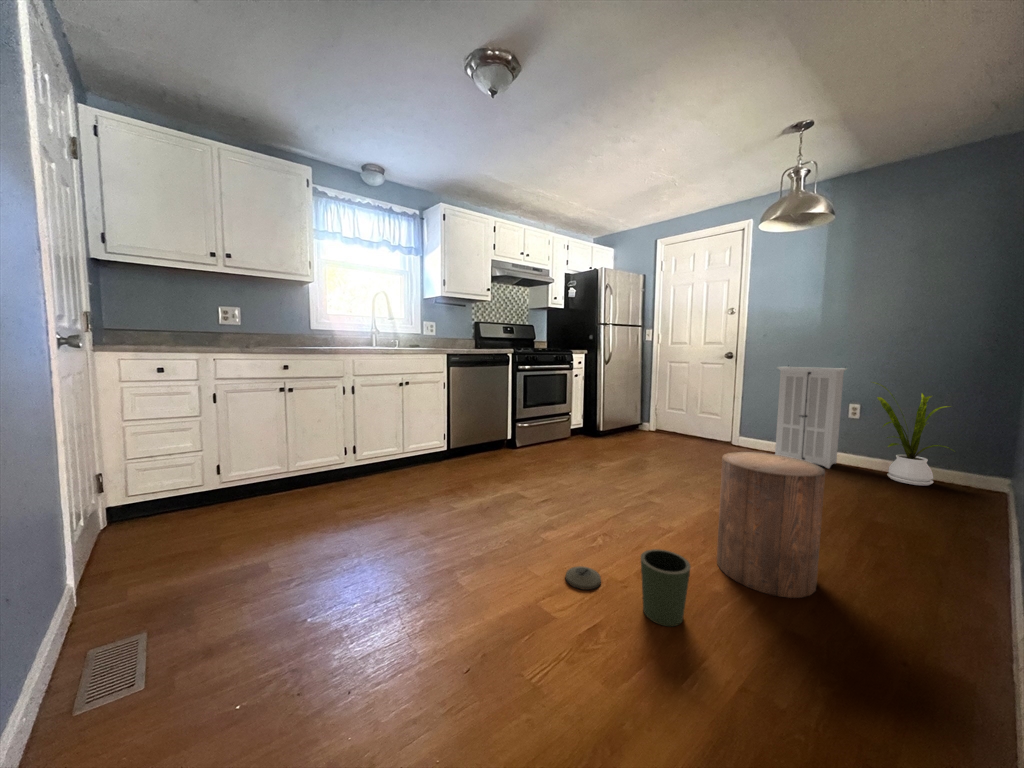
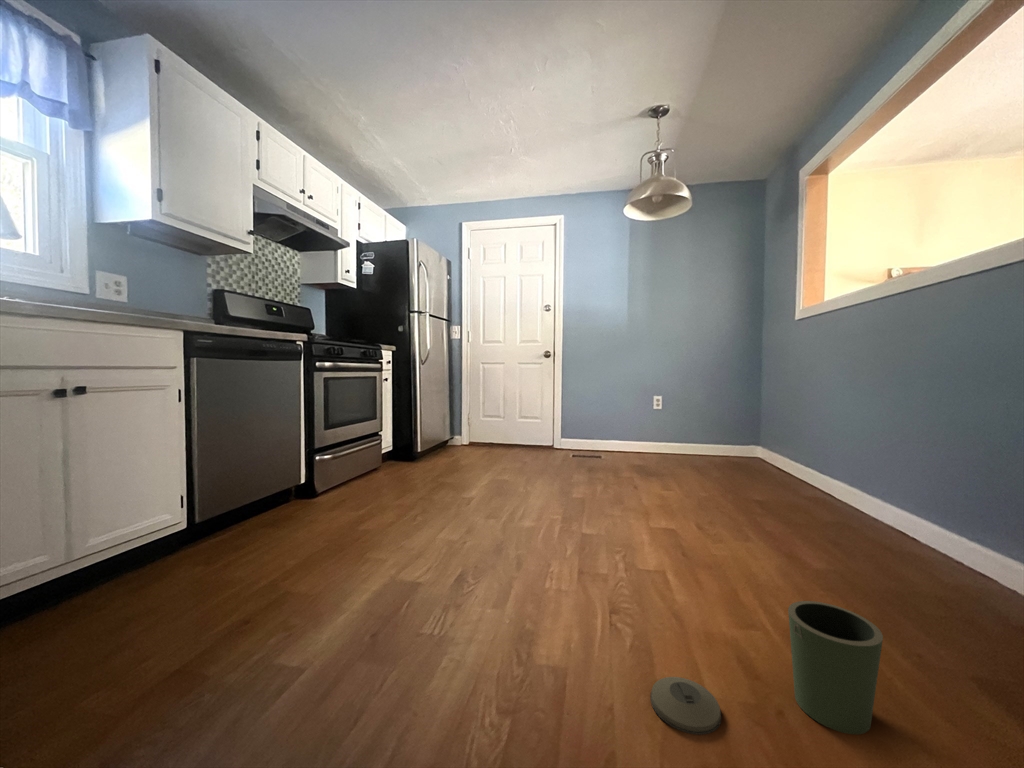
storage cabinet: present [775,366,847,468] -> none [602,362,653,457]
house plant: present [873,382,954,486] -> none [671,373,728,460]
stool: present [717,452,825,598] -> none [725,440,849,611]

